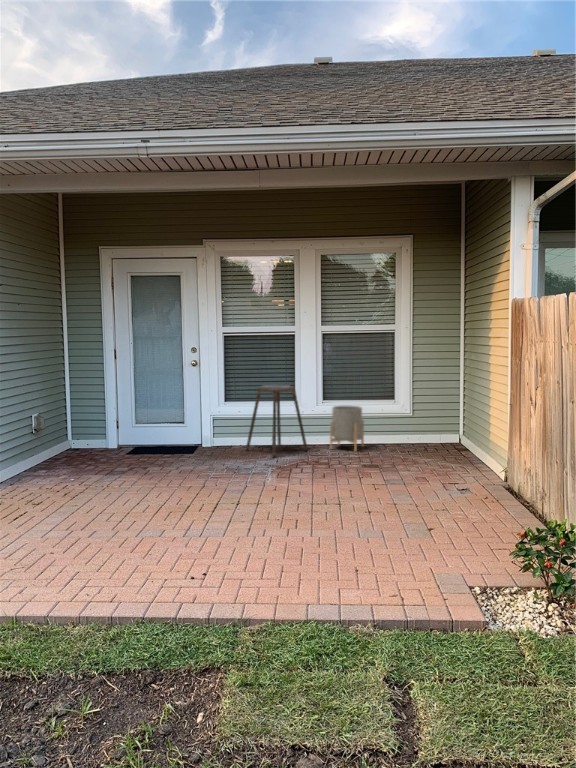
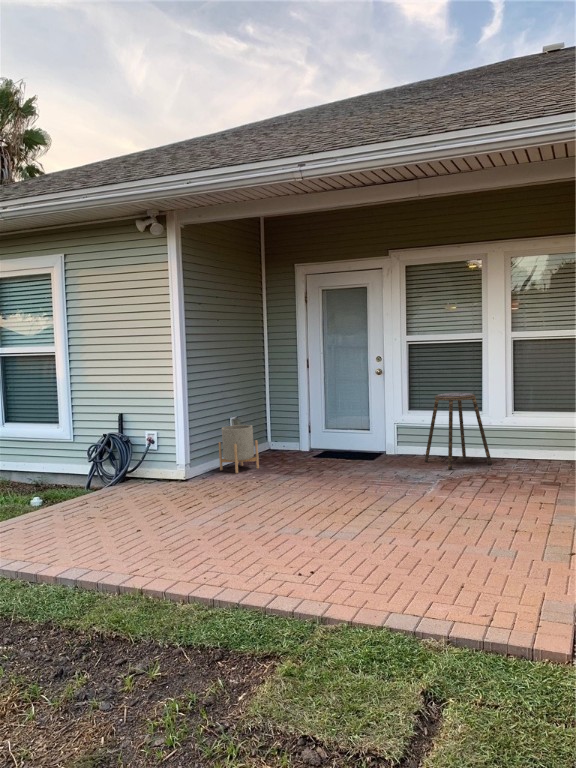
planter: present [330,405,364,451] -> present [219,425,259,473]

